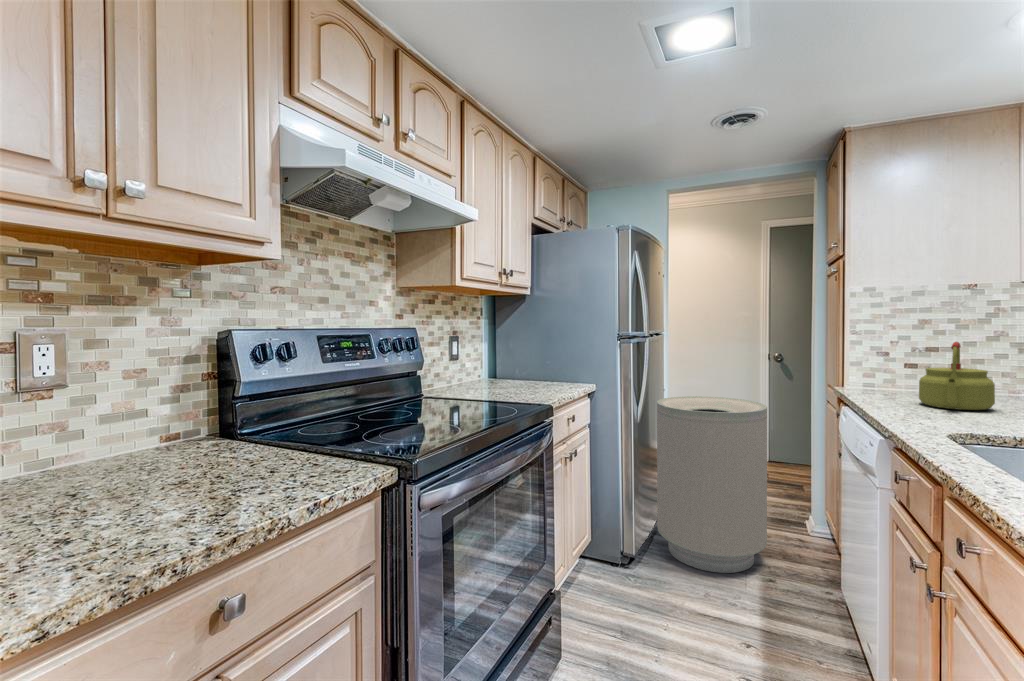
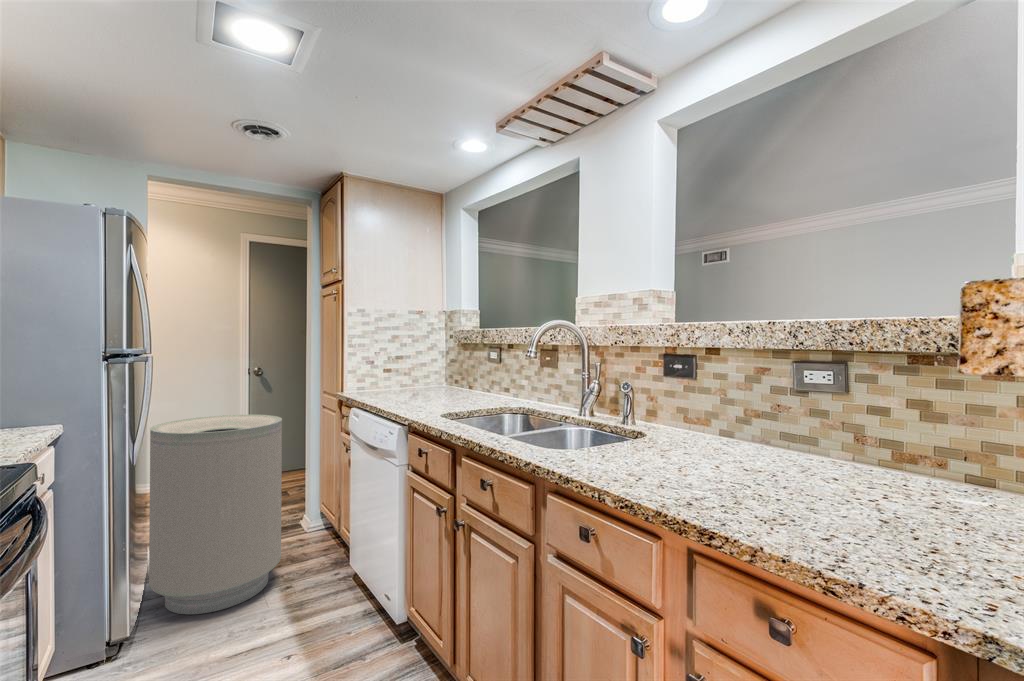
kettle: present [919,342,995,410] -> none [401,352,441,400]

